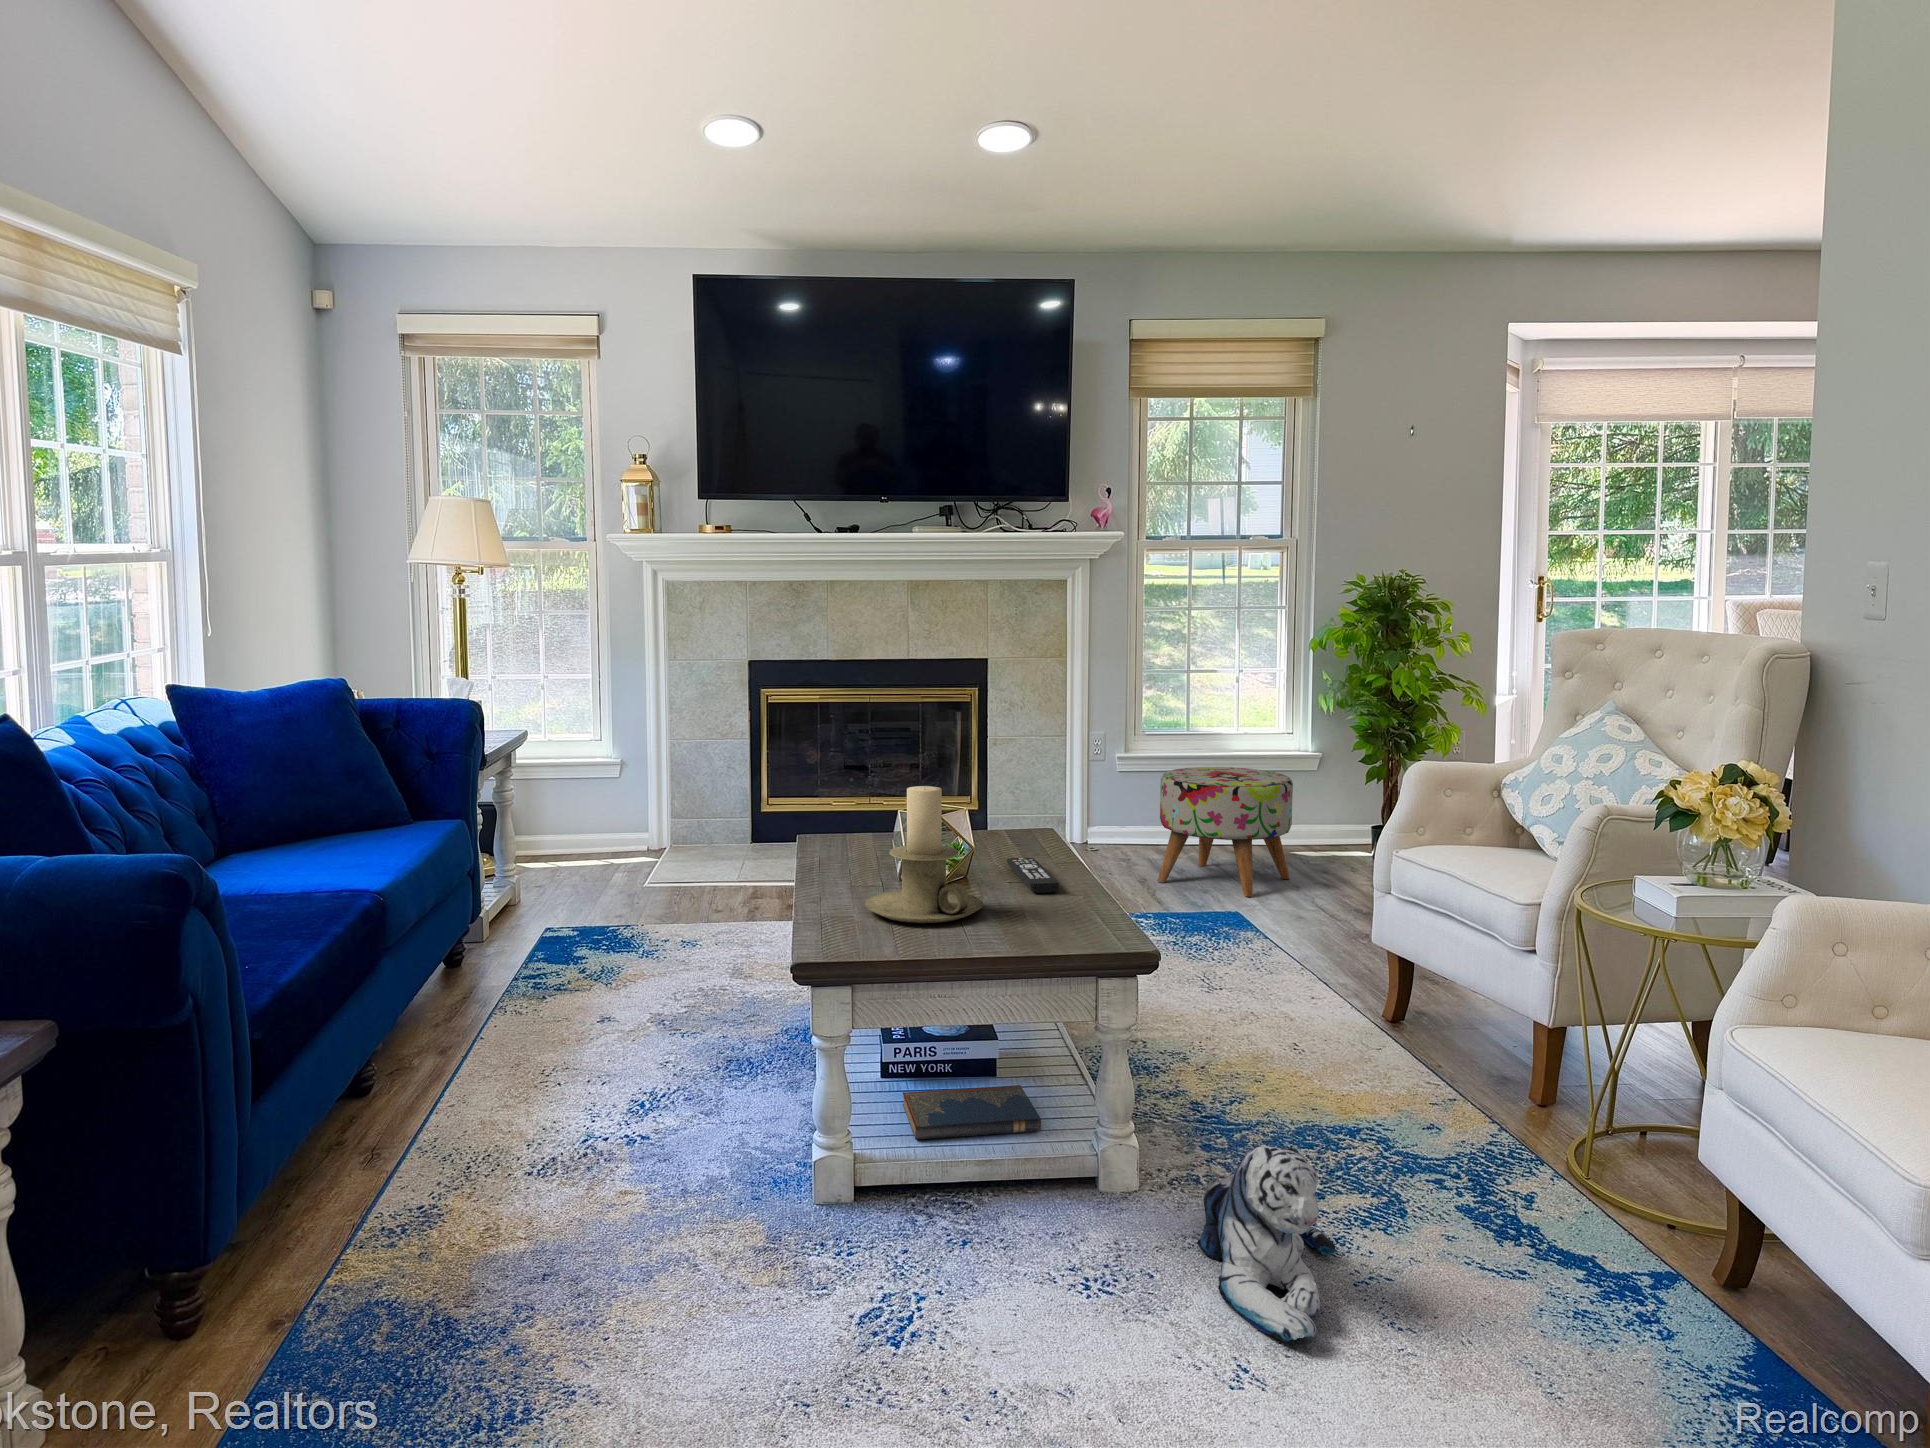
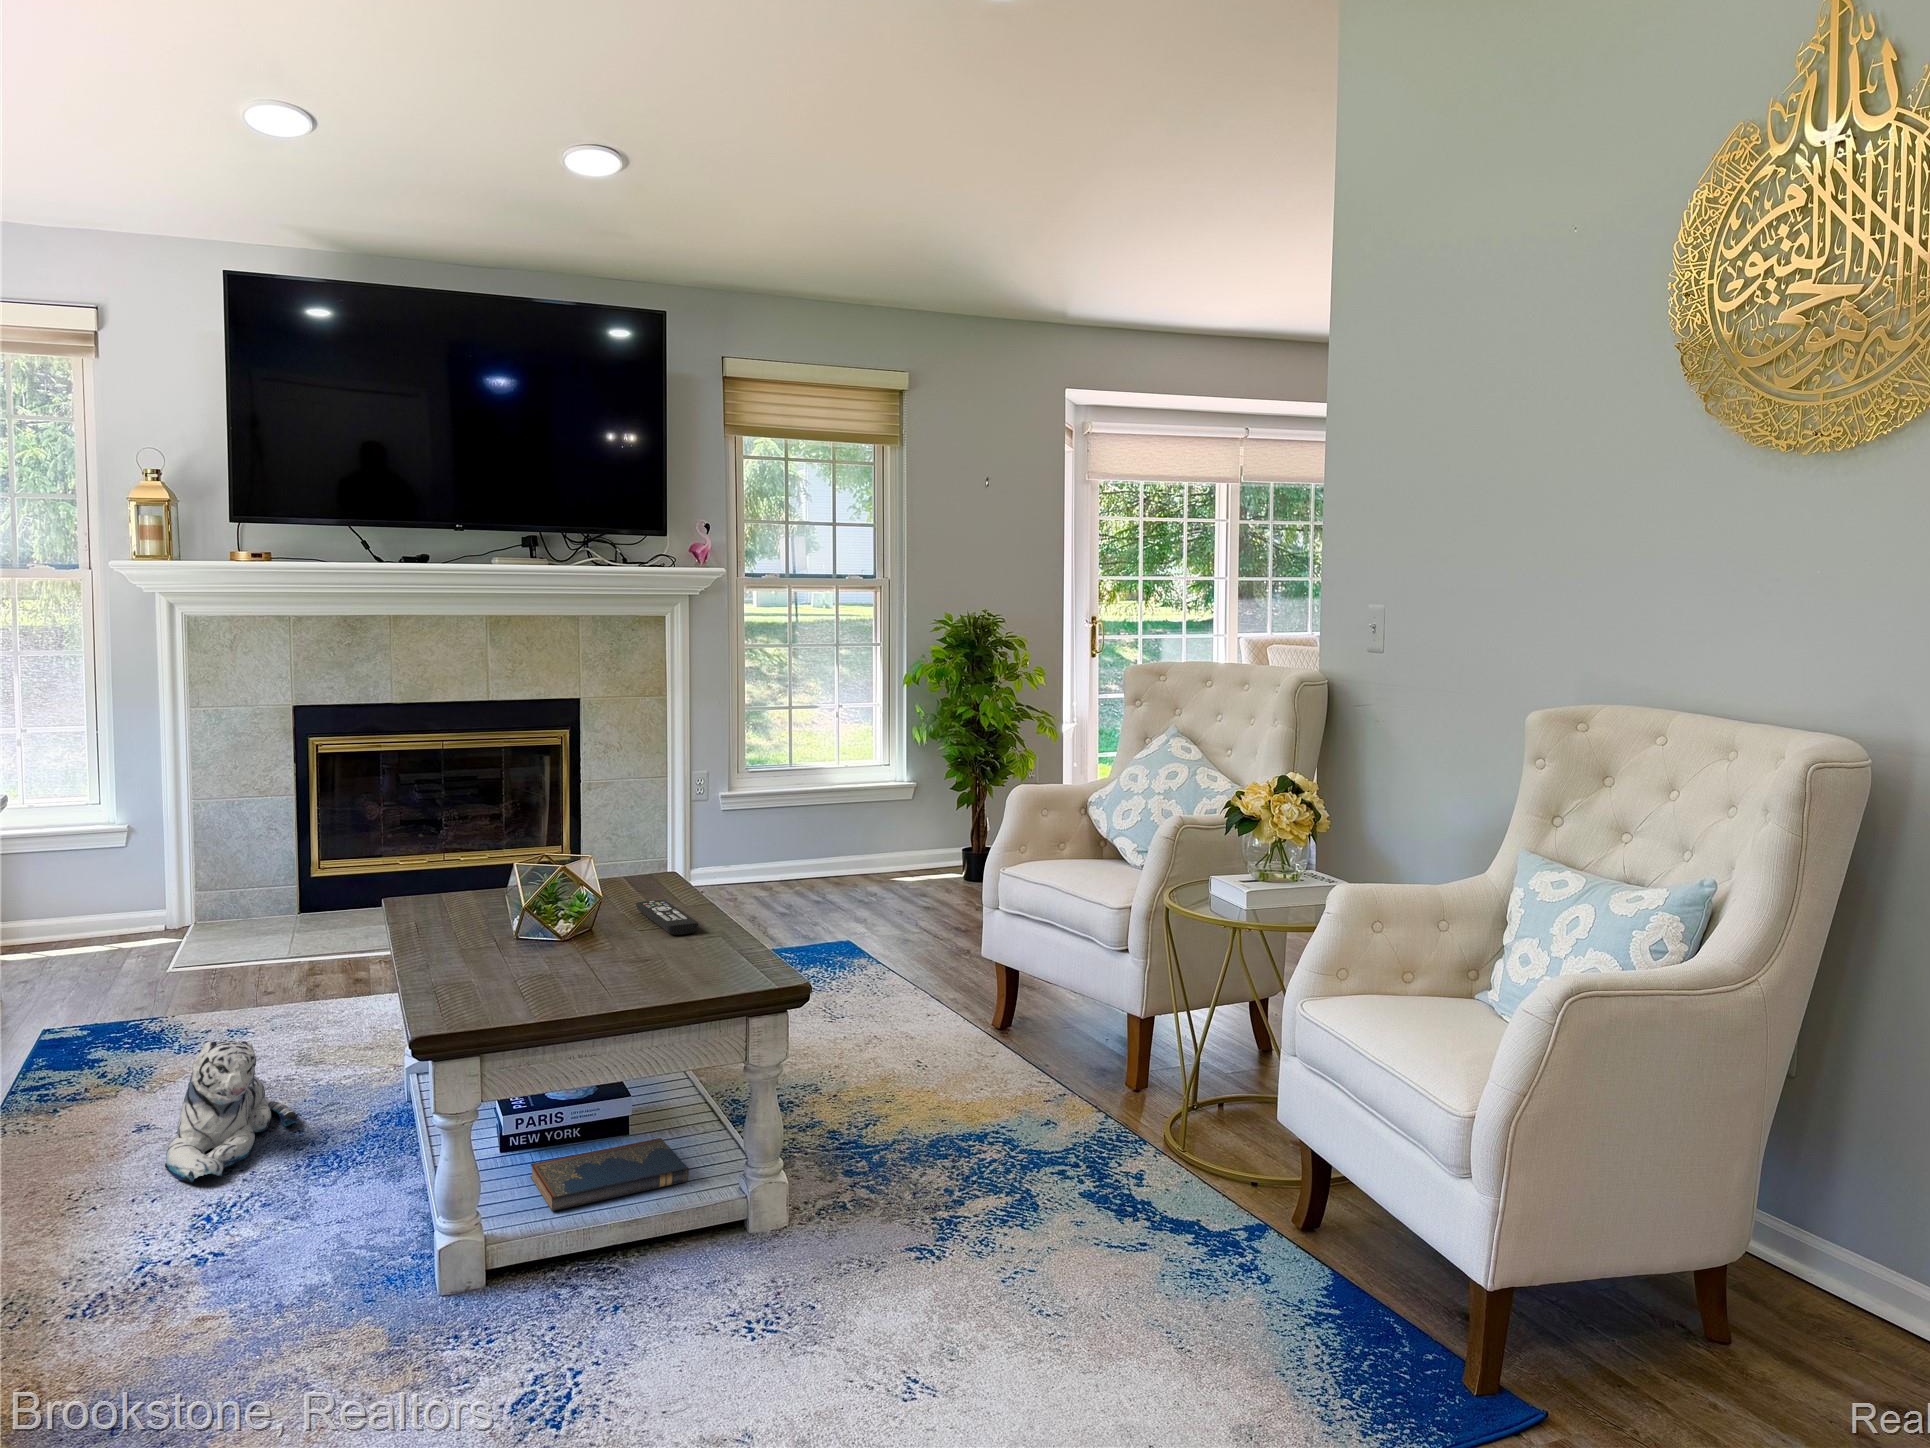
ottoman: present [1158,767,1293,897] -> none [767,802,897,929]
candle holder: present [865,786,983,923] -> none [486,828,622,977]
plush toy: present [1197,1146,1336,1342] -> present [165,1041,297,1182]

